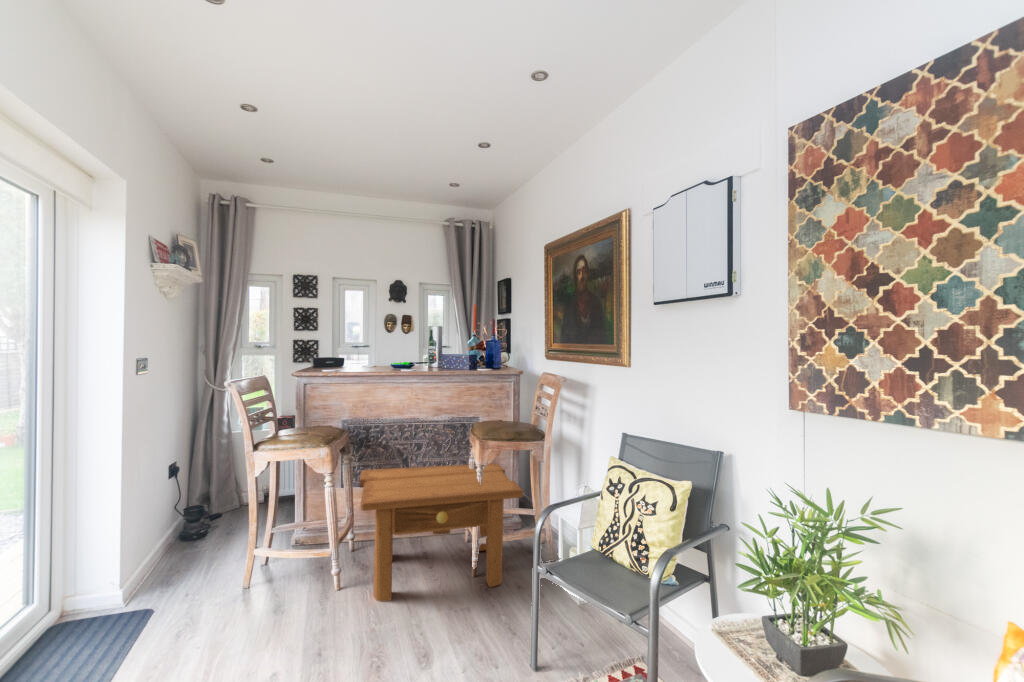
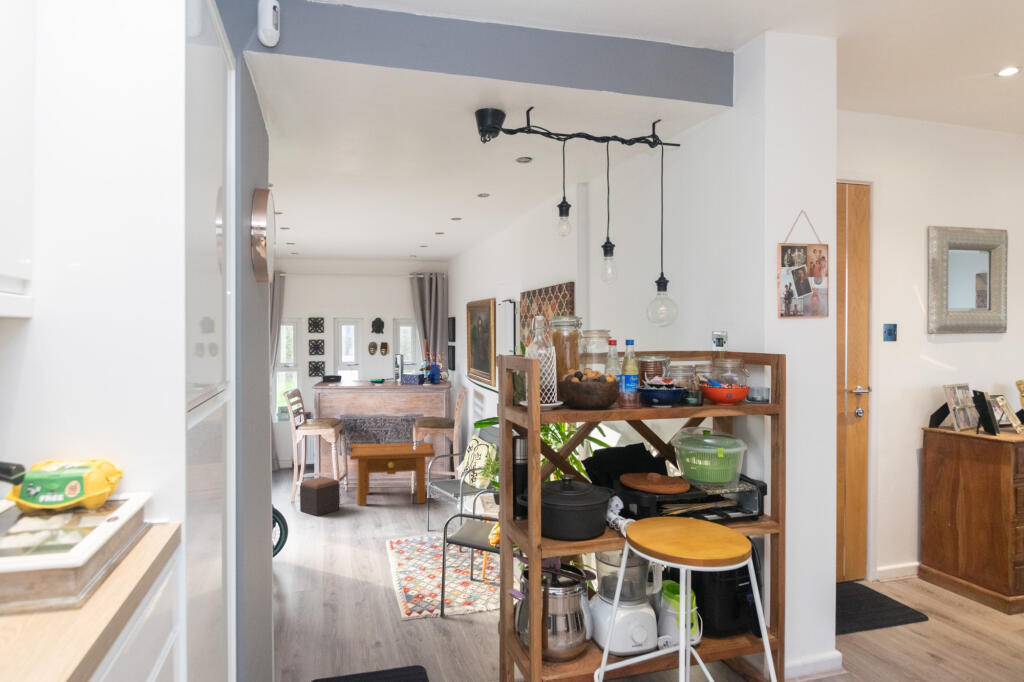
footstool: none [251,546,338,649] -> present [300,477,340,516]

